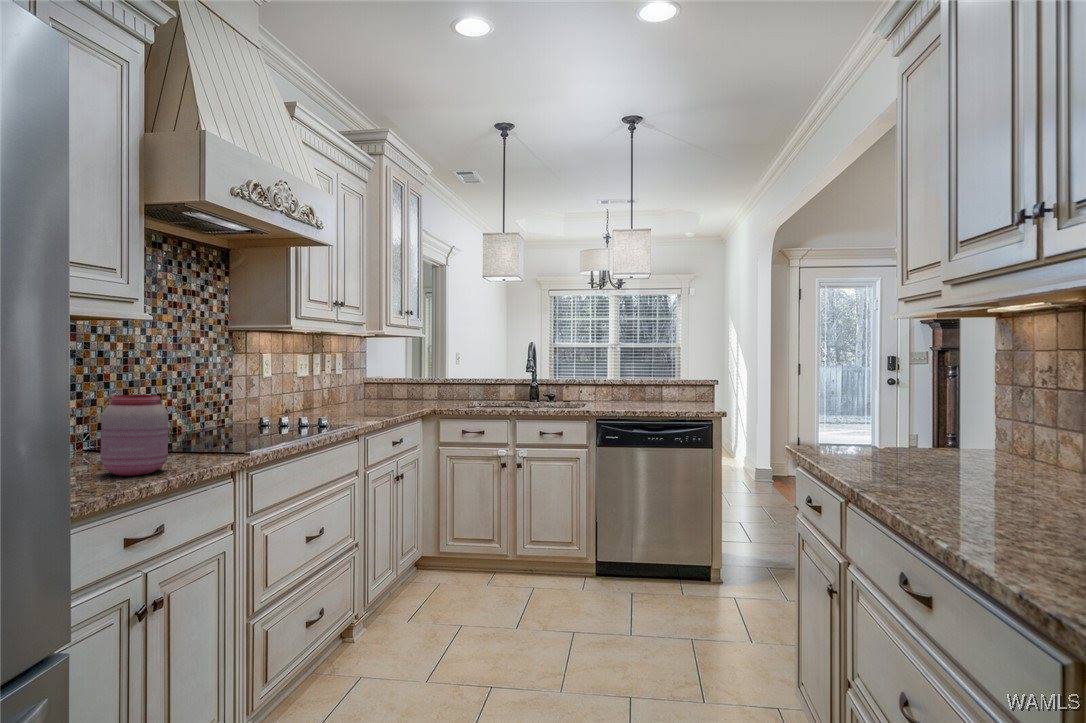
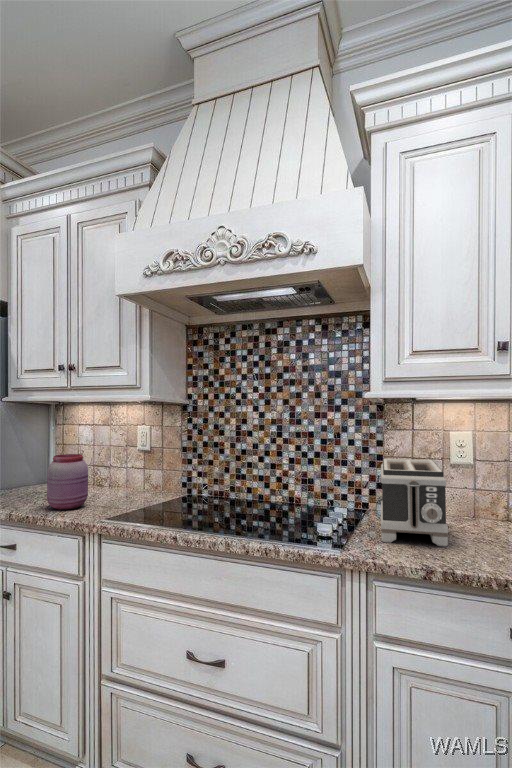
toaster: none [264,374,348,424] -> present [381,459,448,547]

